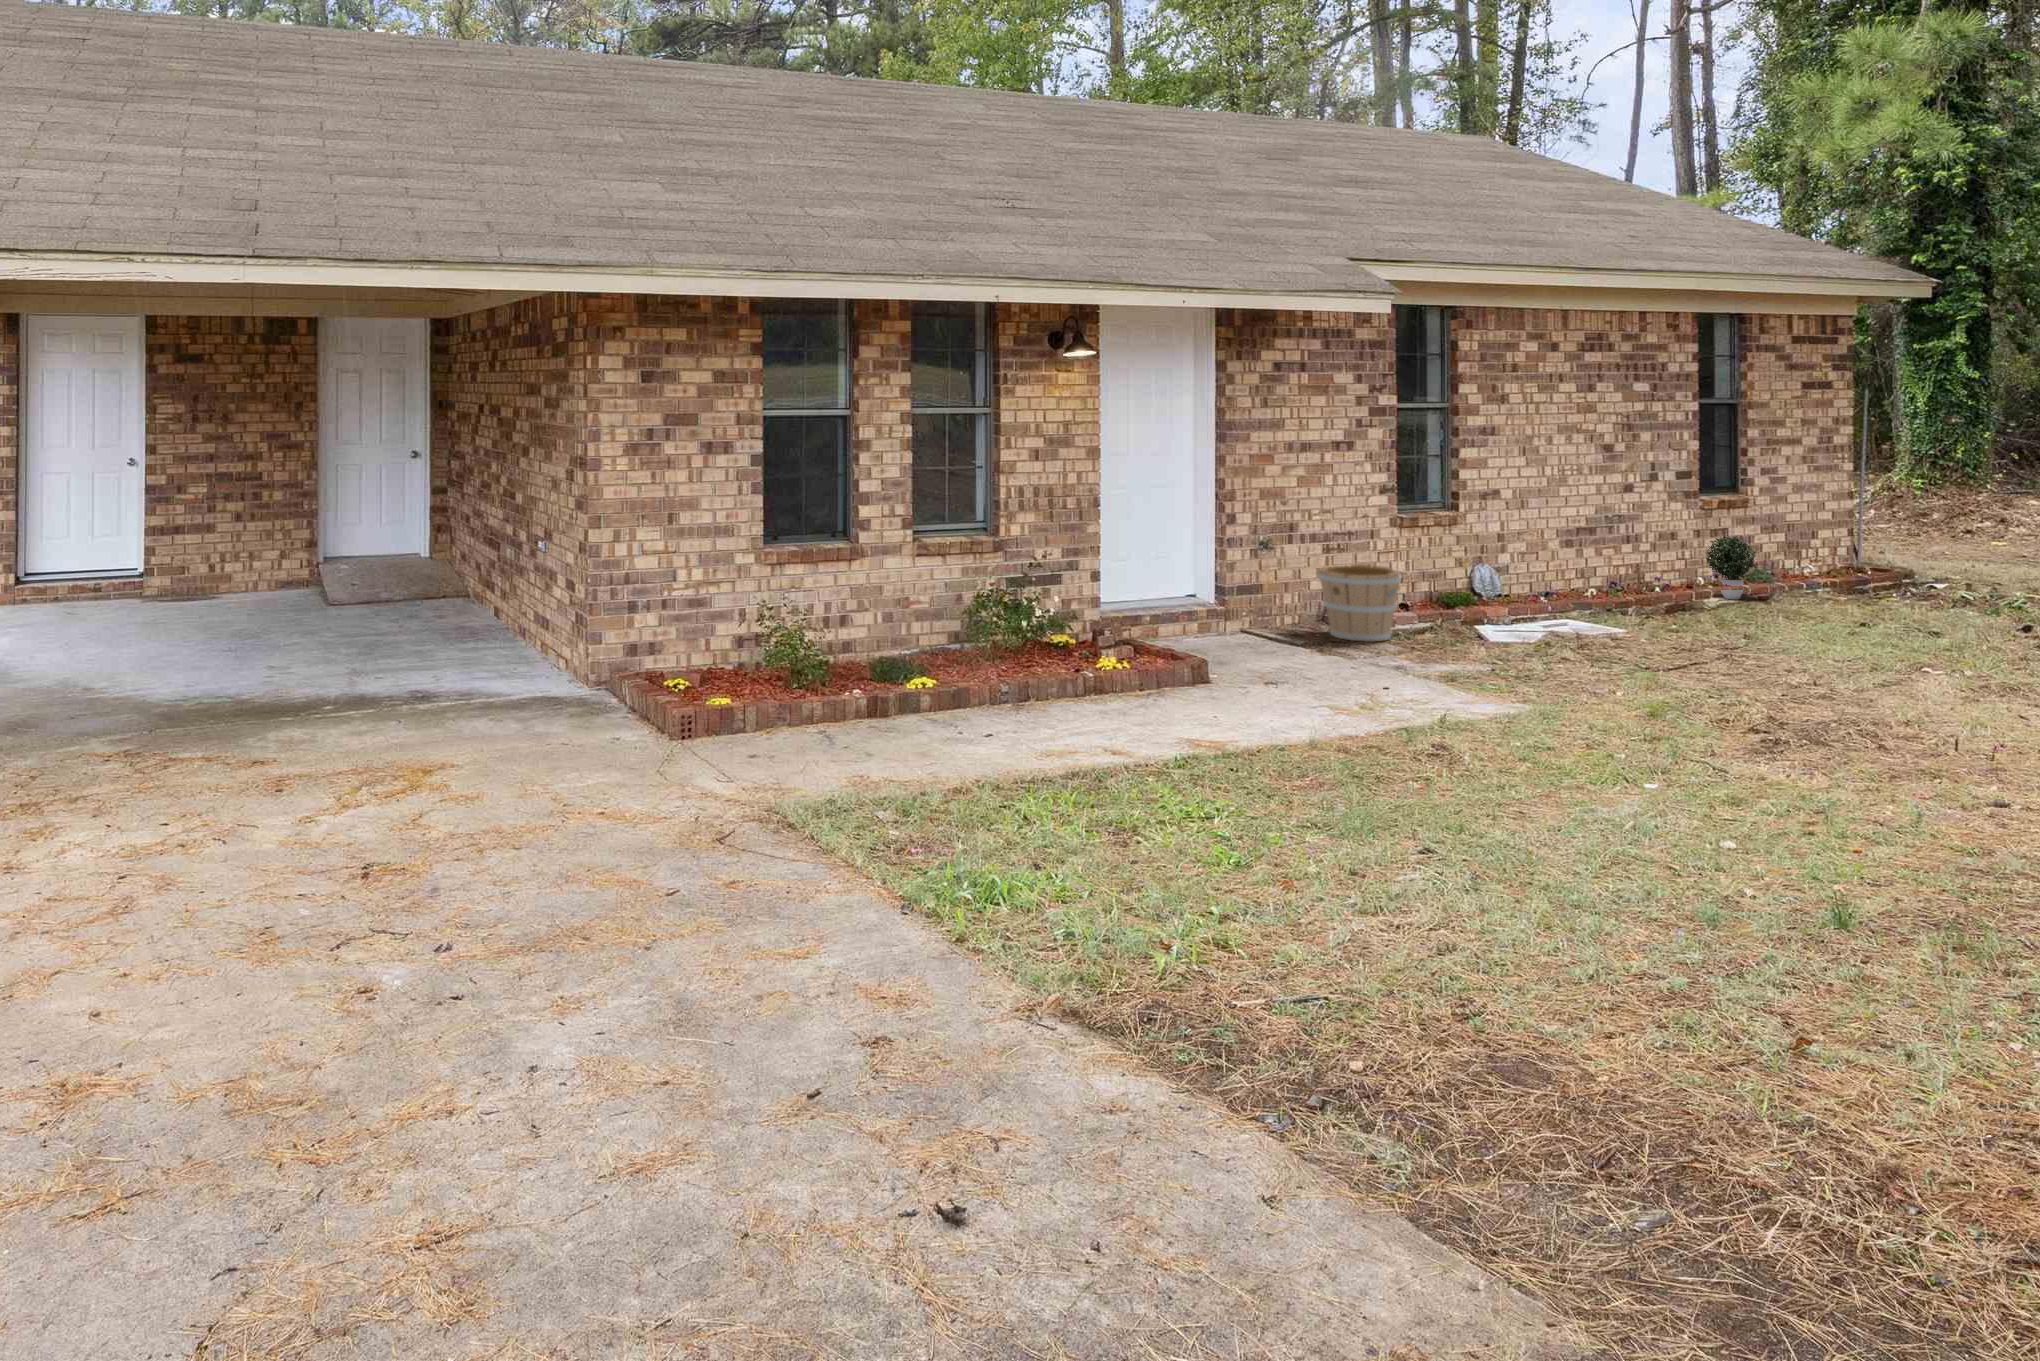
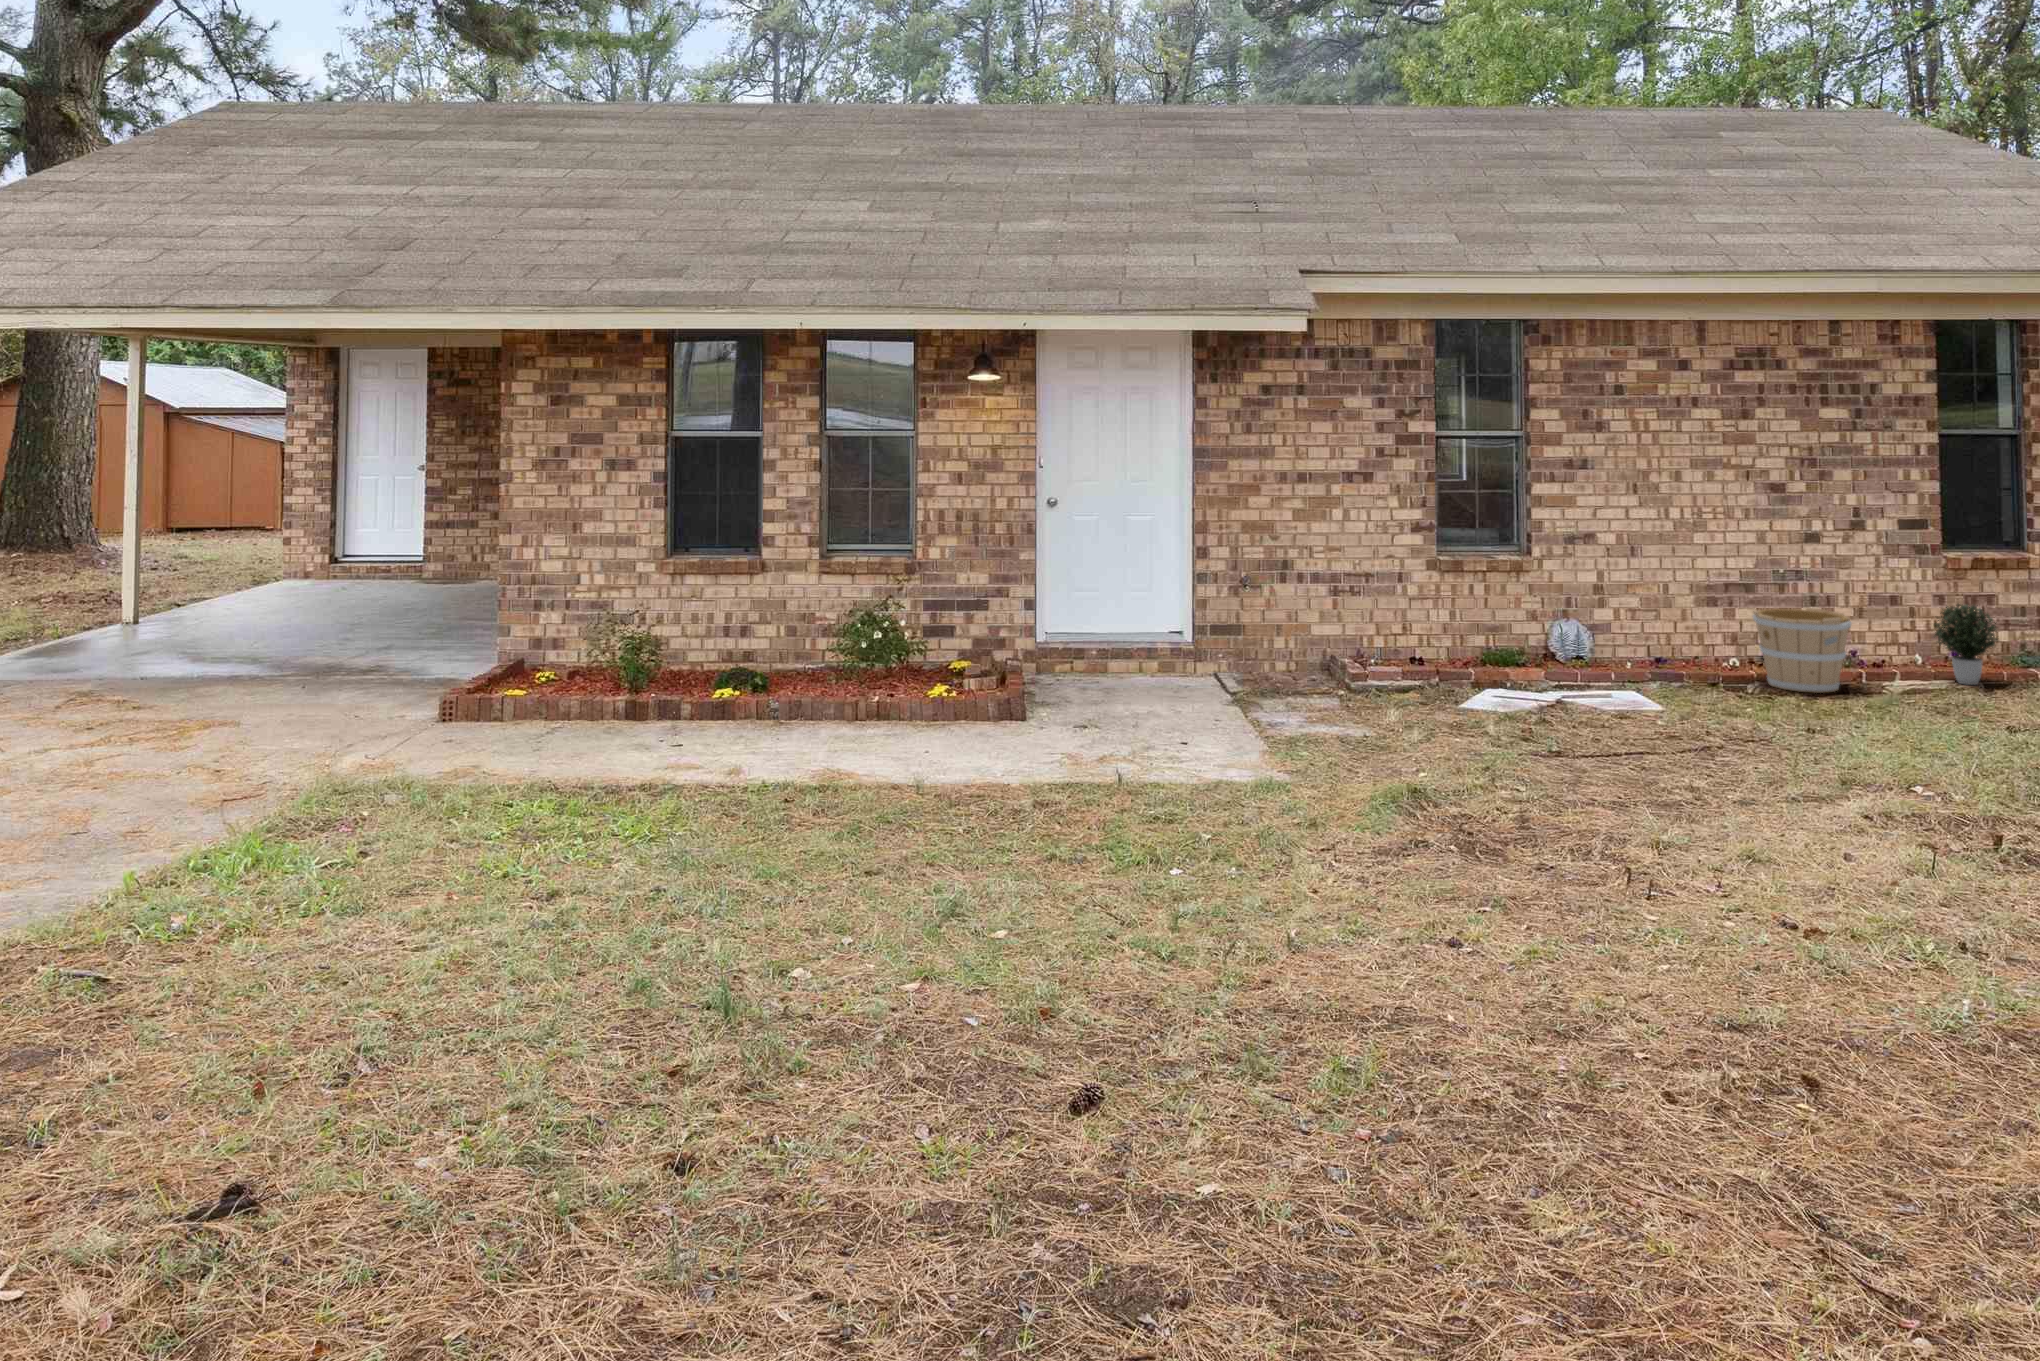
wooden bucket: present [1318,564,1402,642] -> present [1753,608,1851,693]

